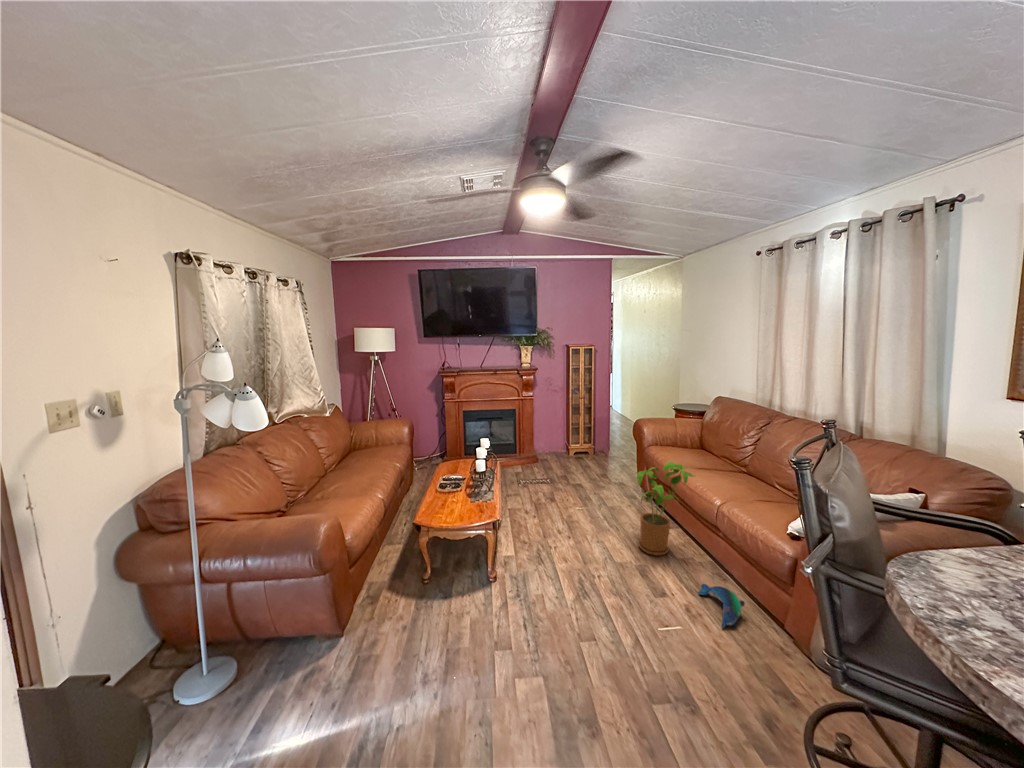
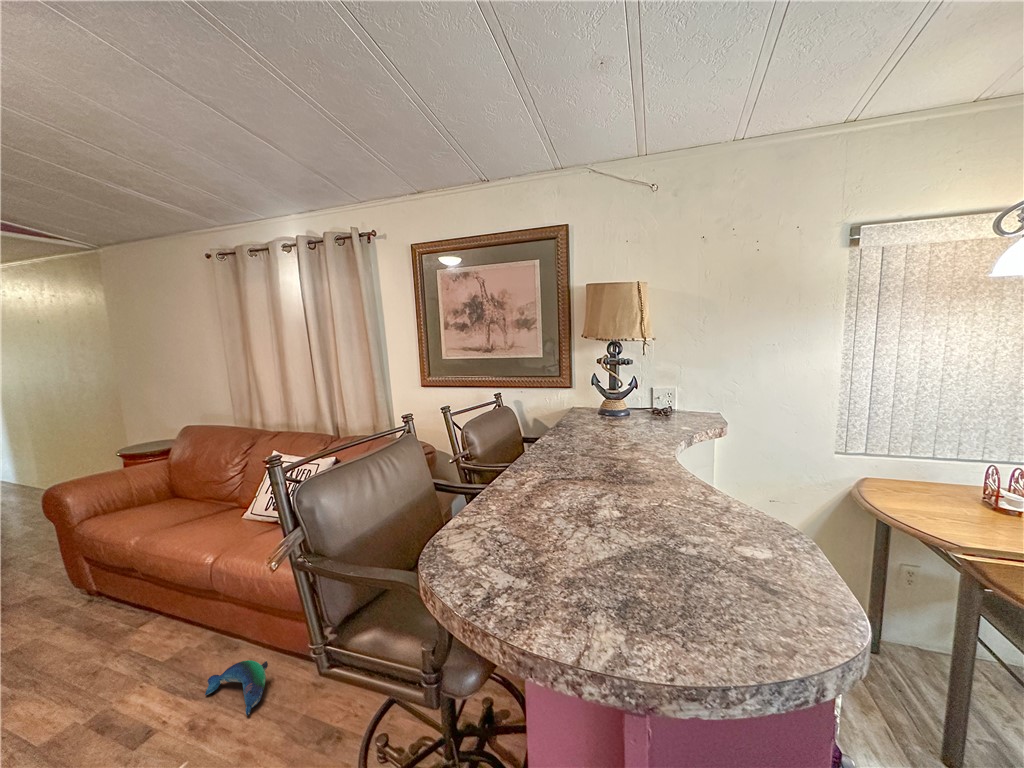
house plant: present [637,462,694,556] -> none [55,533,172,697]

